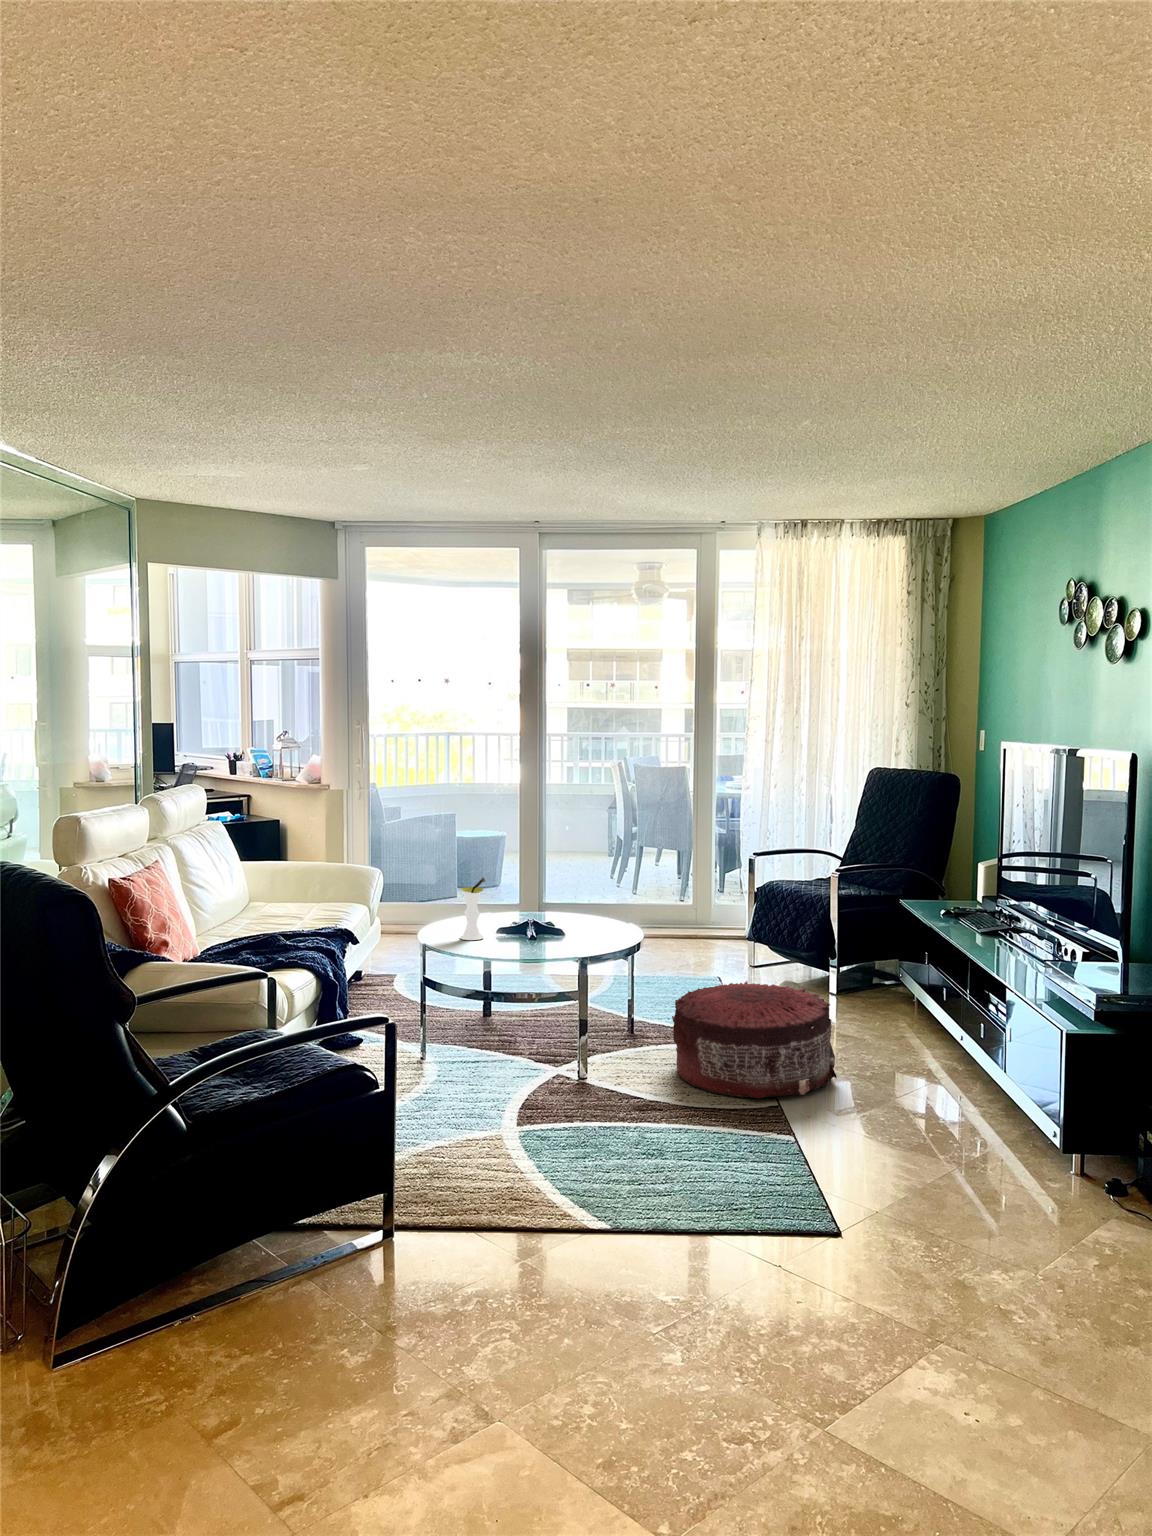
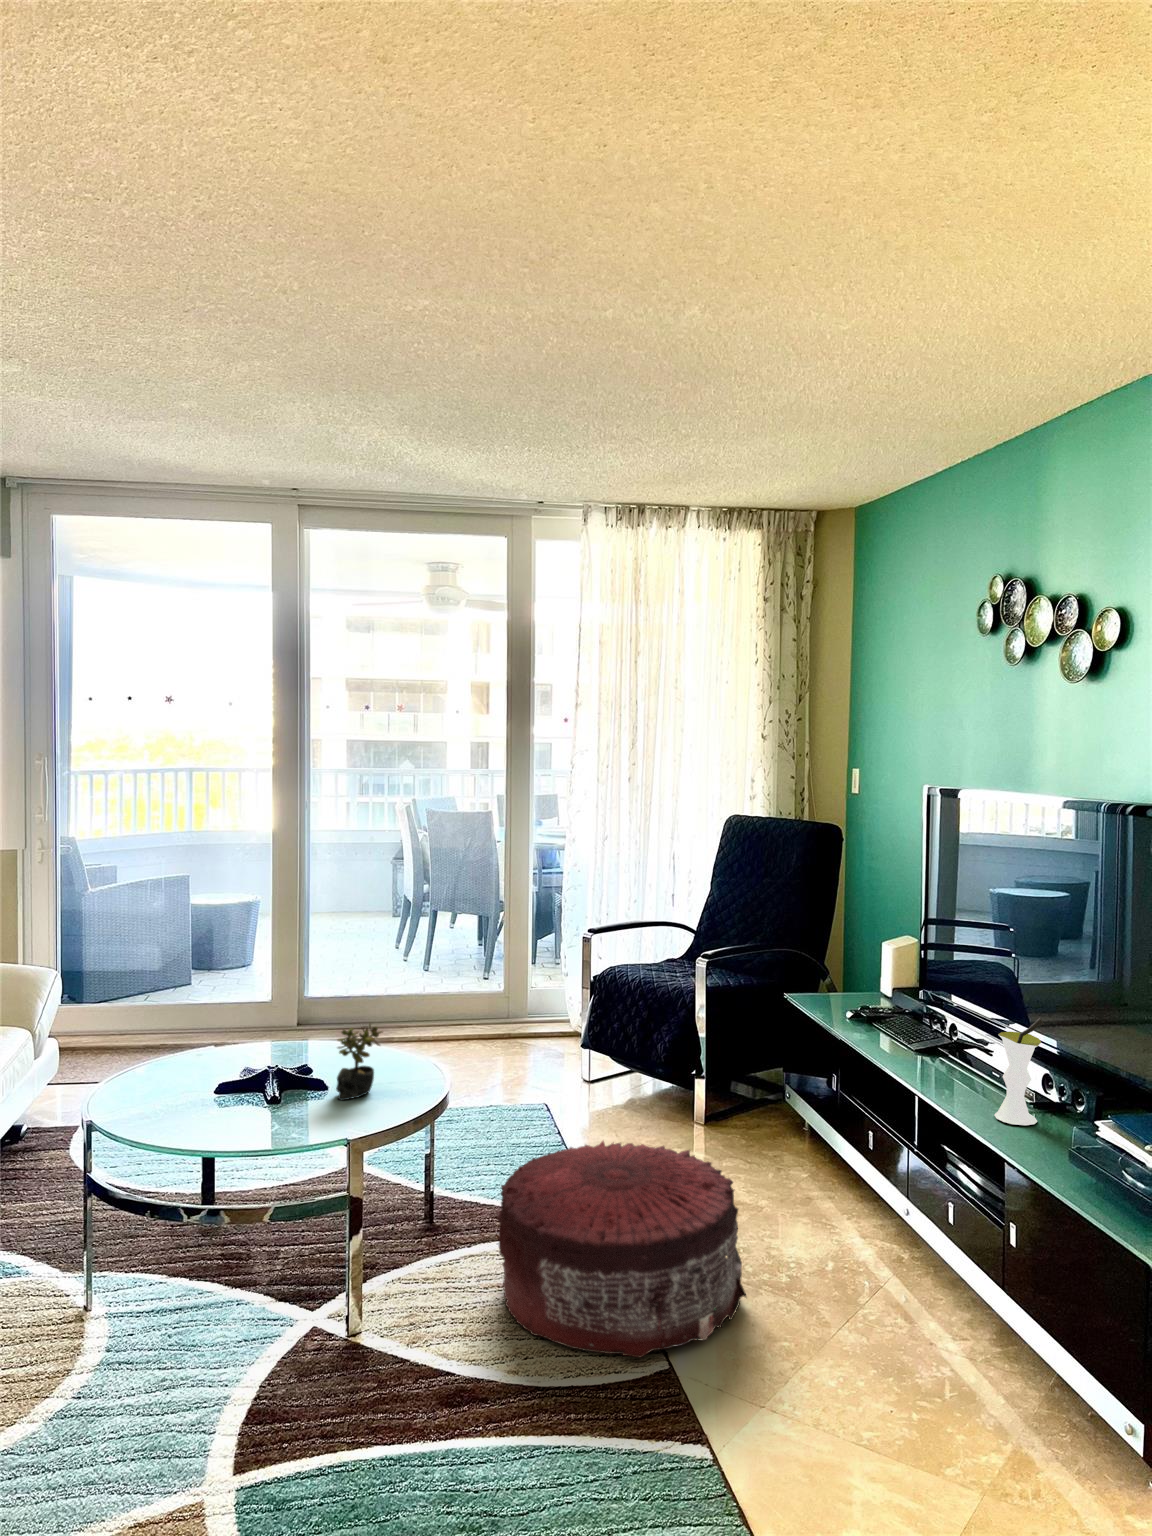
vase: present [460,878,485,940] -> present [994,1018,1044,1125]
succulent plant: none [570,897,600,946] -> present [336,1024,382,1100]

